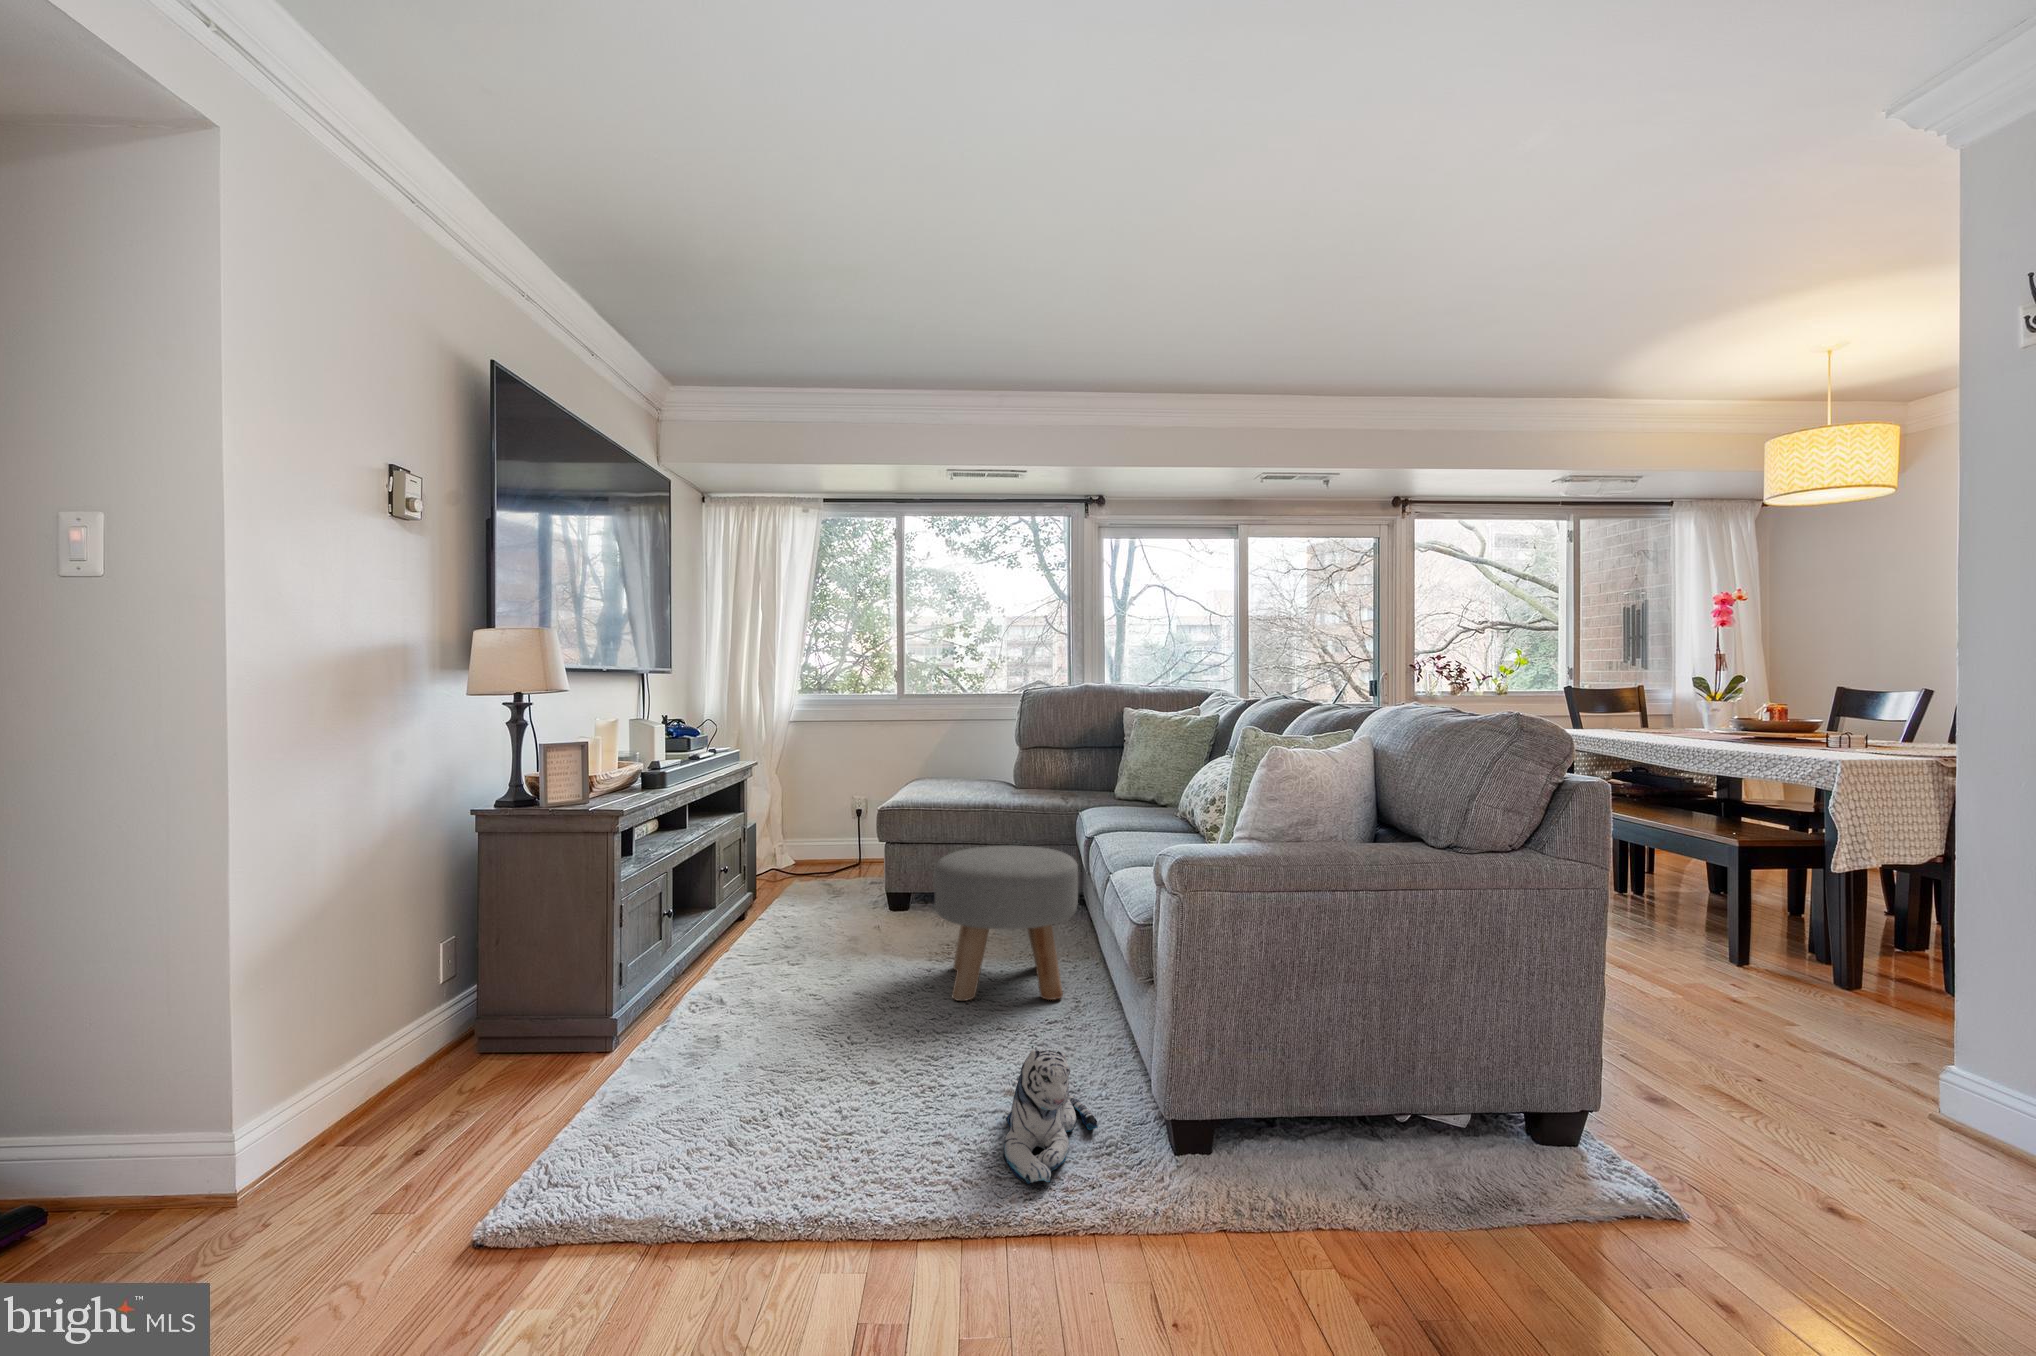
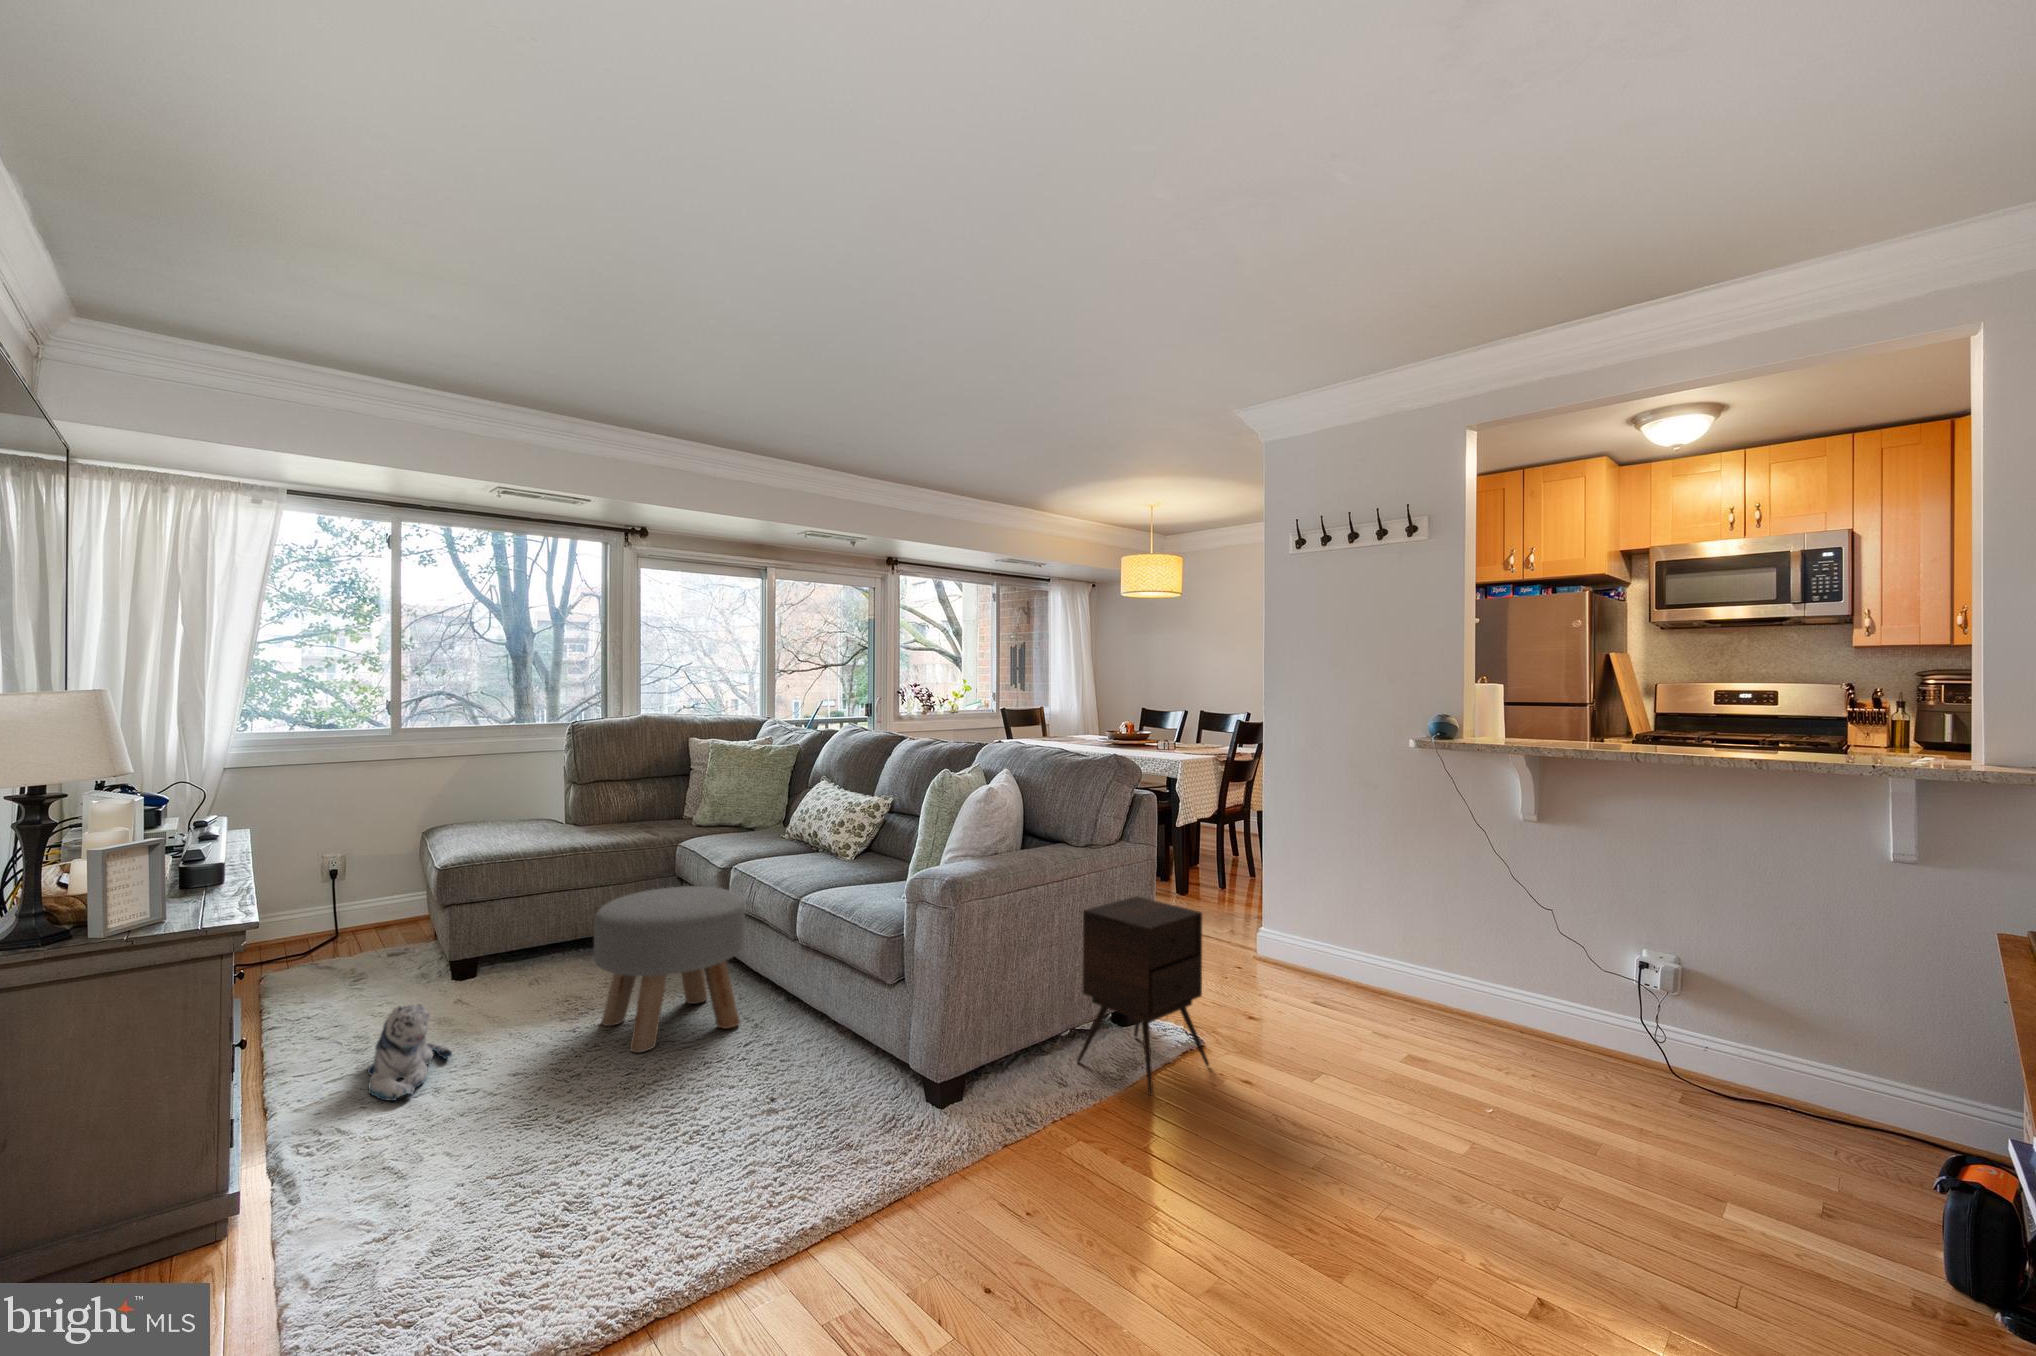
side table: none [1415,939,1645,1244] -> present [1077,897,1209,1095]
plush toy: present [1003,1050,1098,1184] -> present [367,1005,452,1101]

